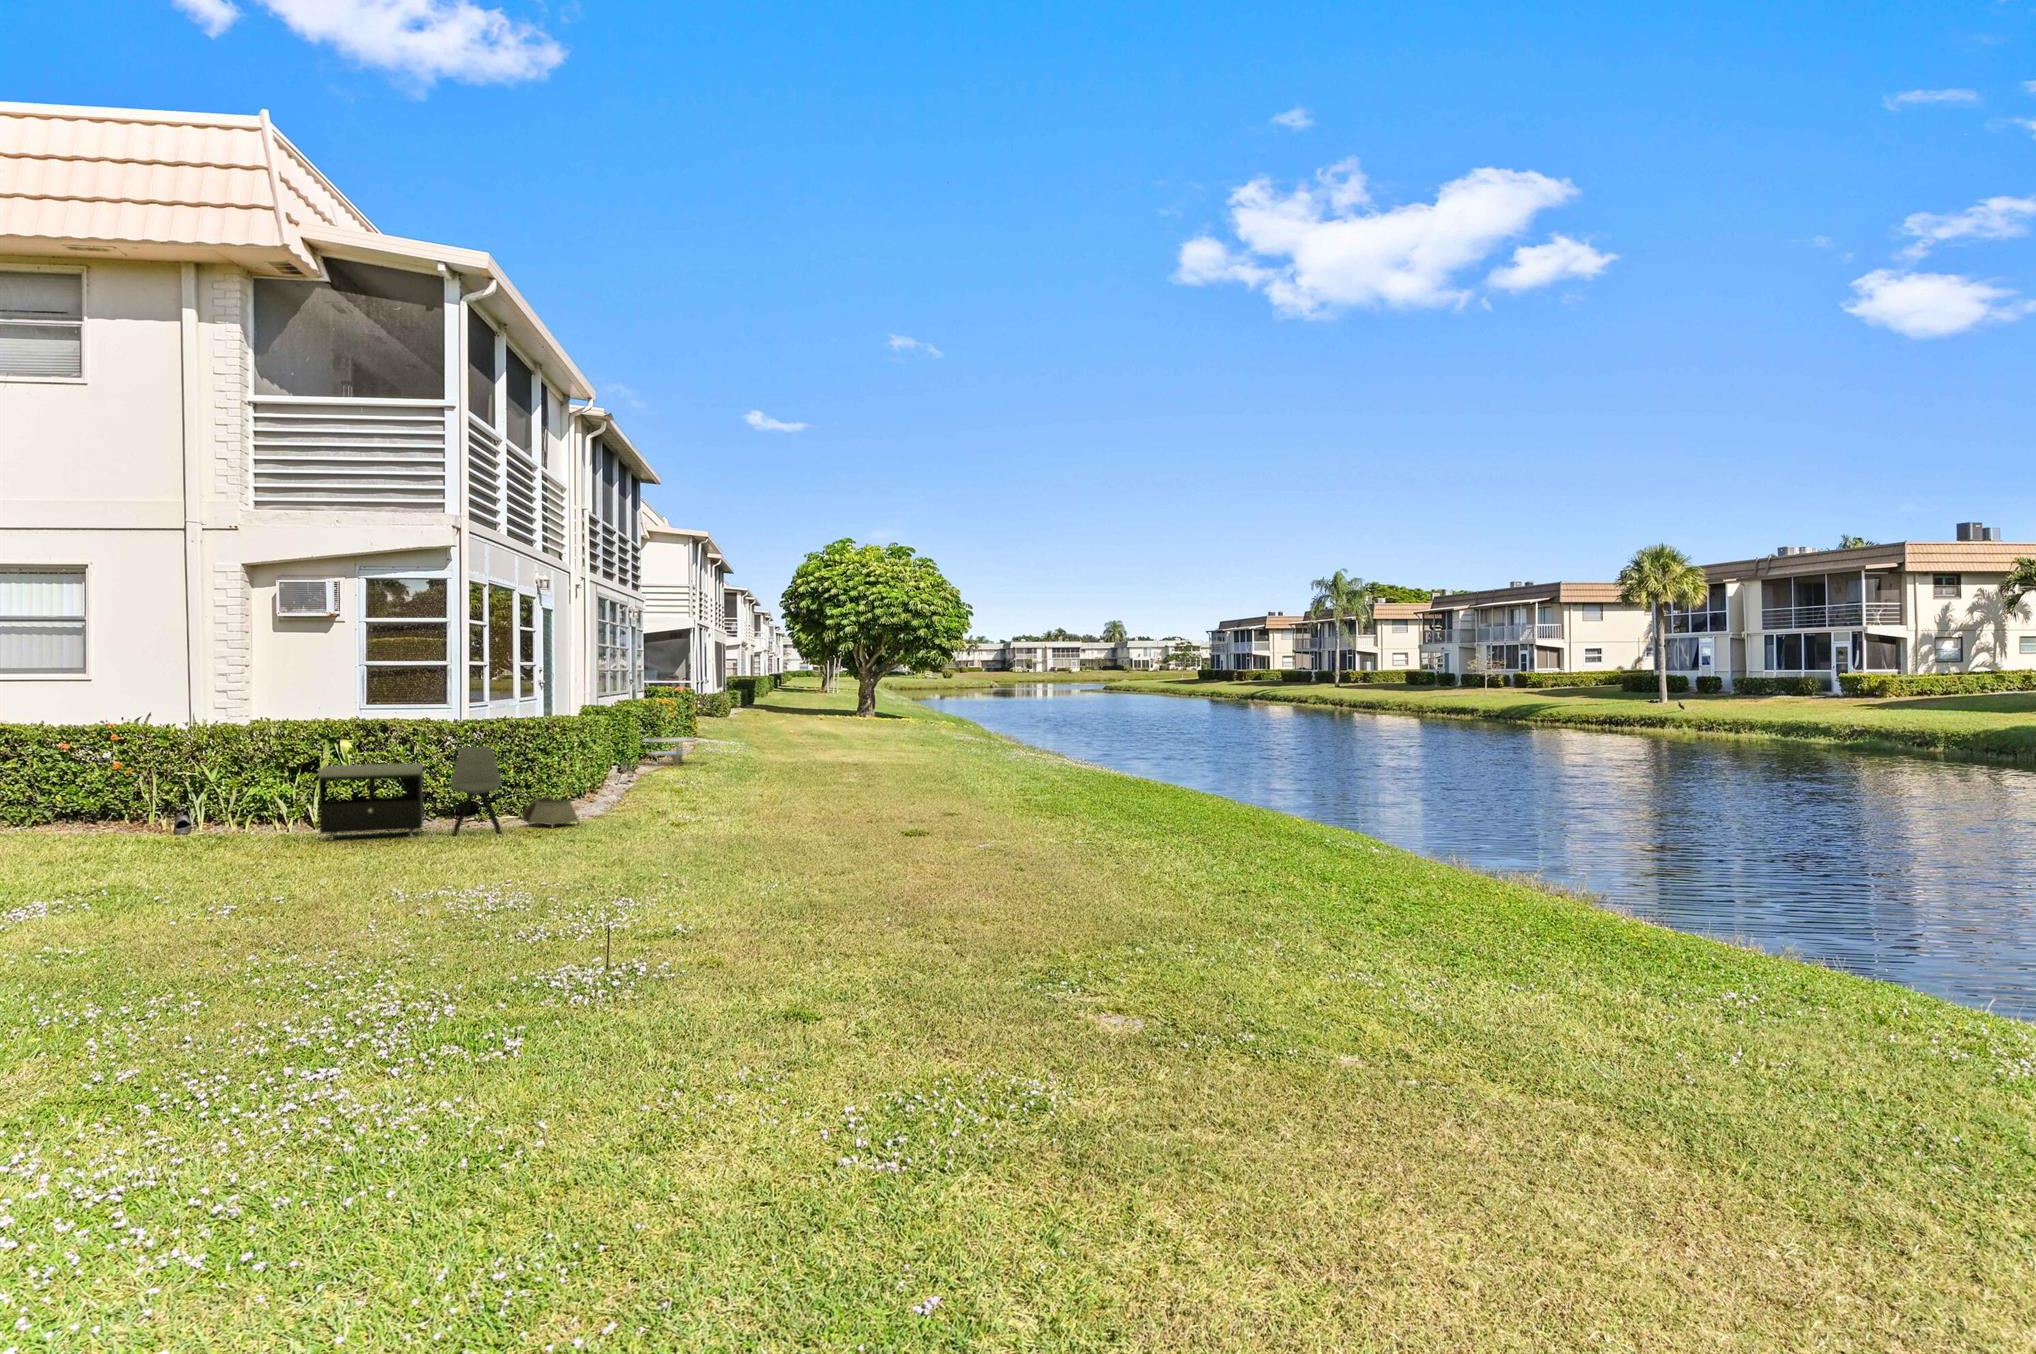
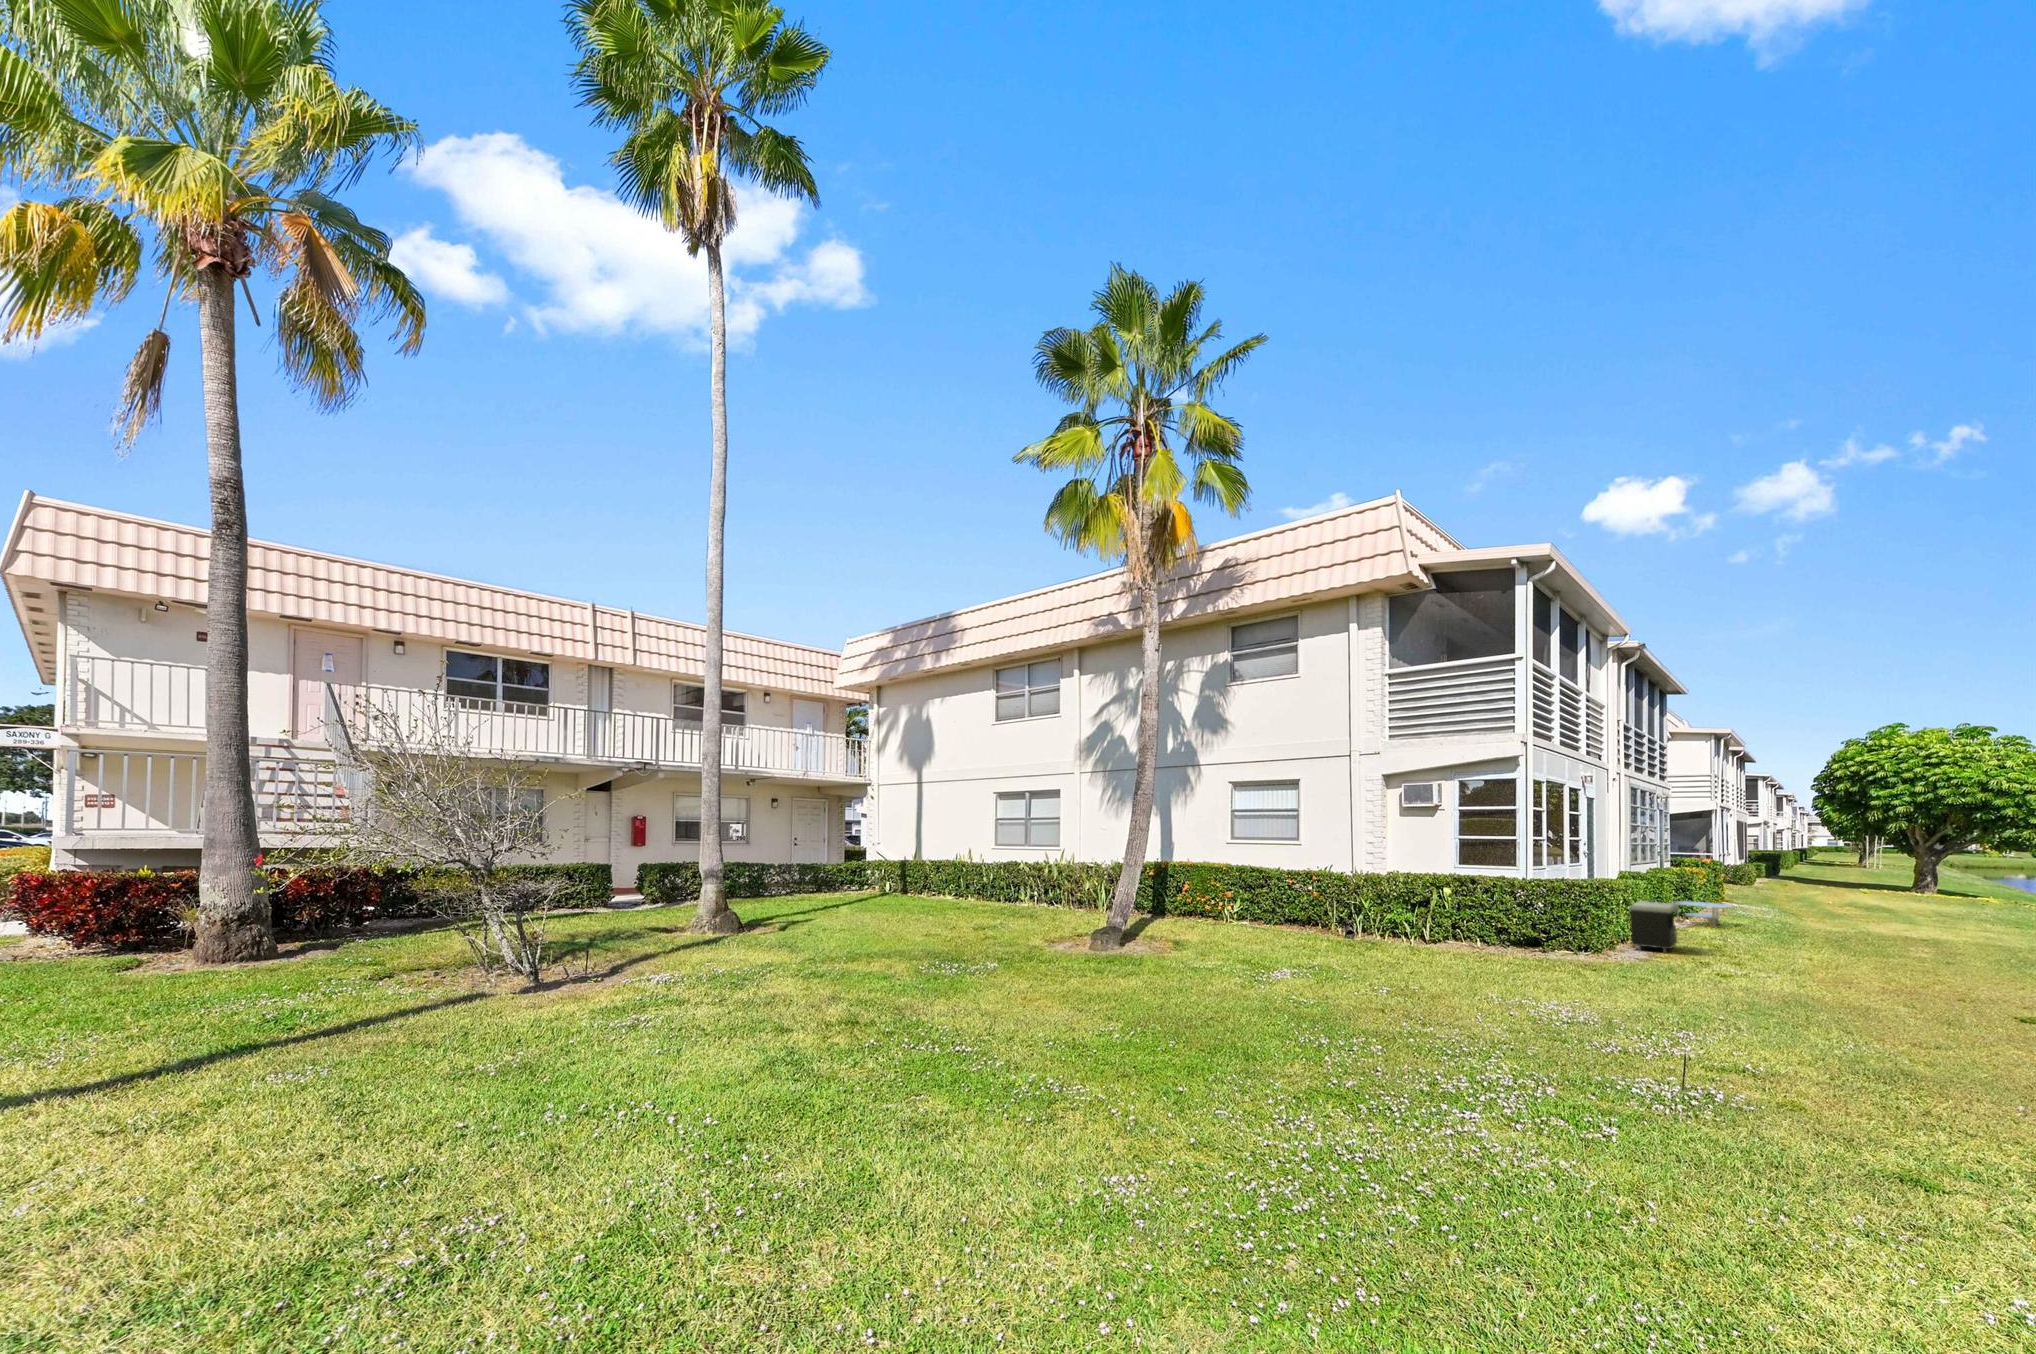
chair: present [451,746,502,836] -> none [1522,900,1562,967]
storage bench: present [319,763,423,840] -> present [1630,901,1677,952]
basket: present [522,796,580,829] -> none [1578,943,1626,969]

